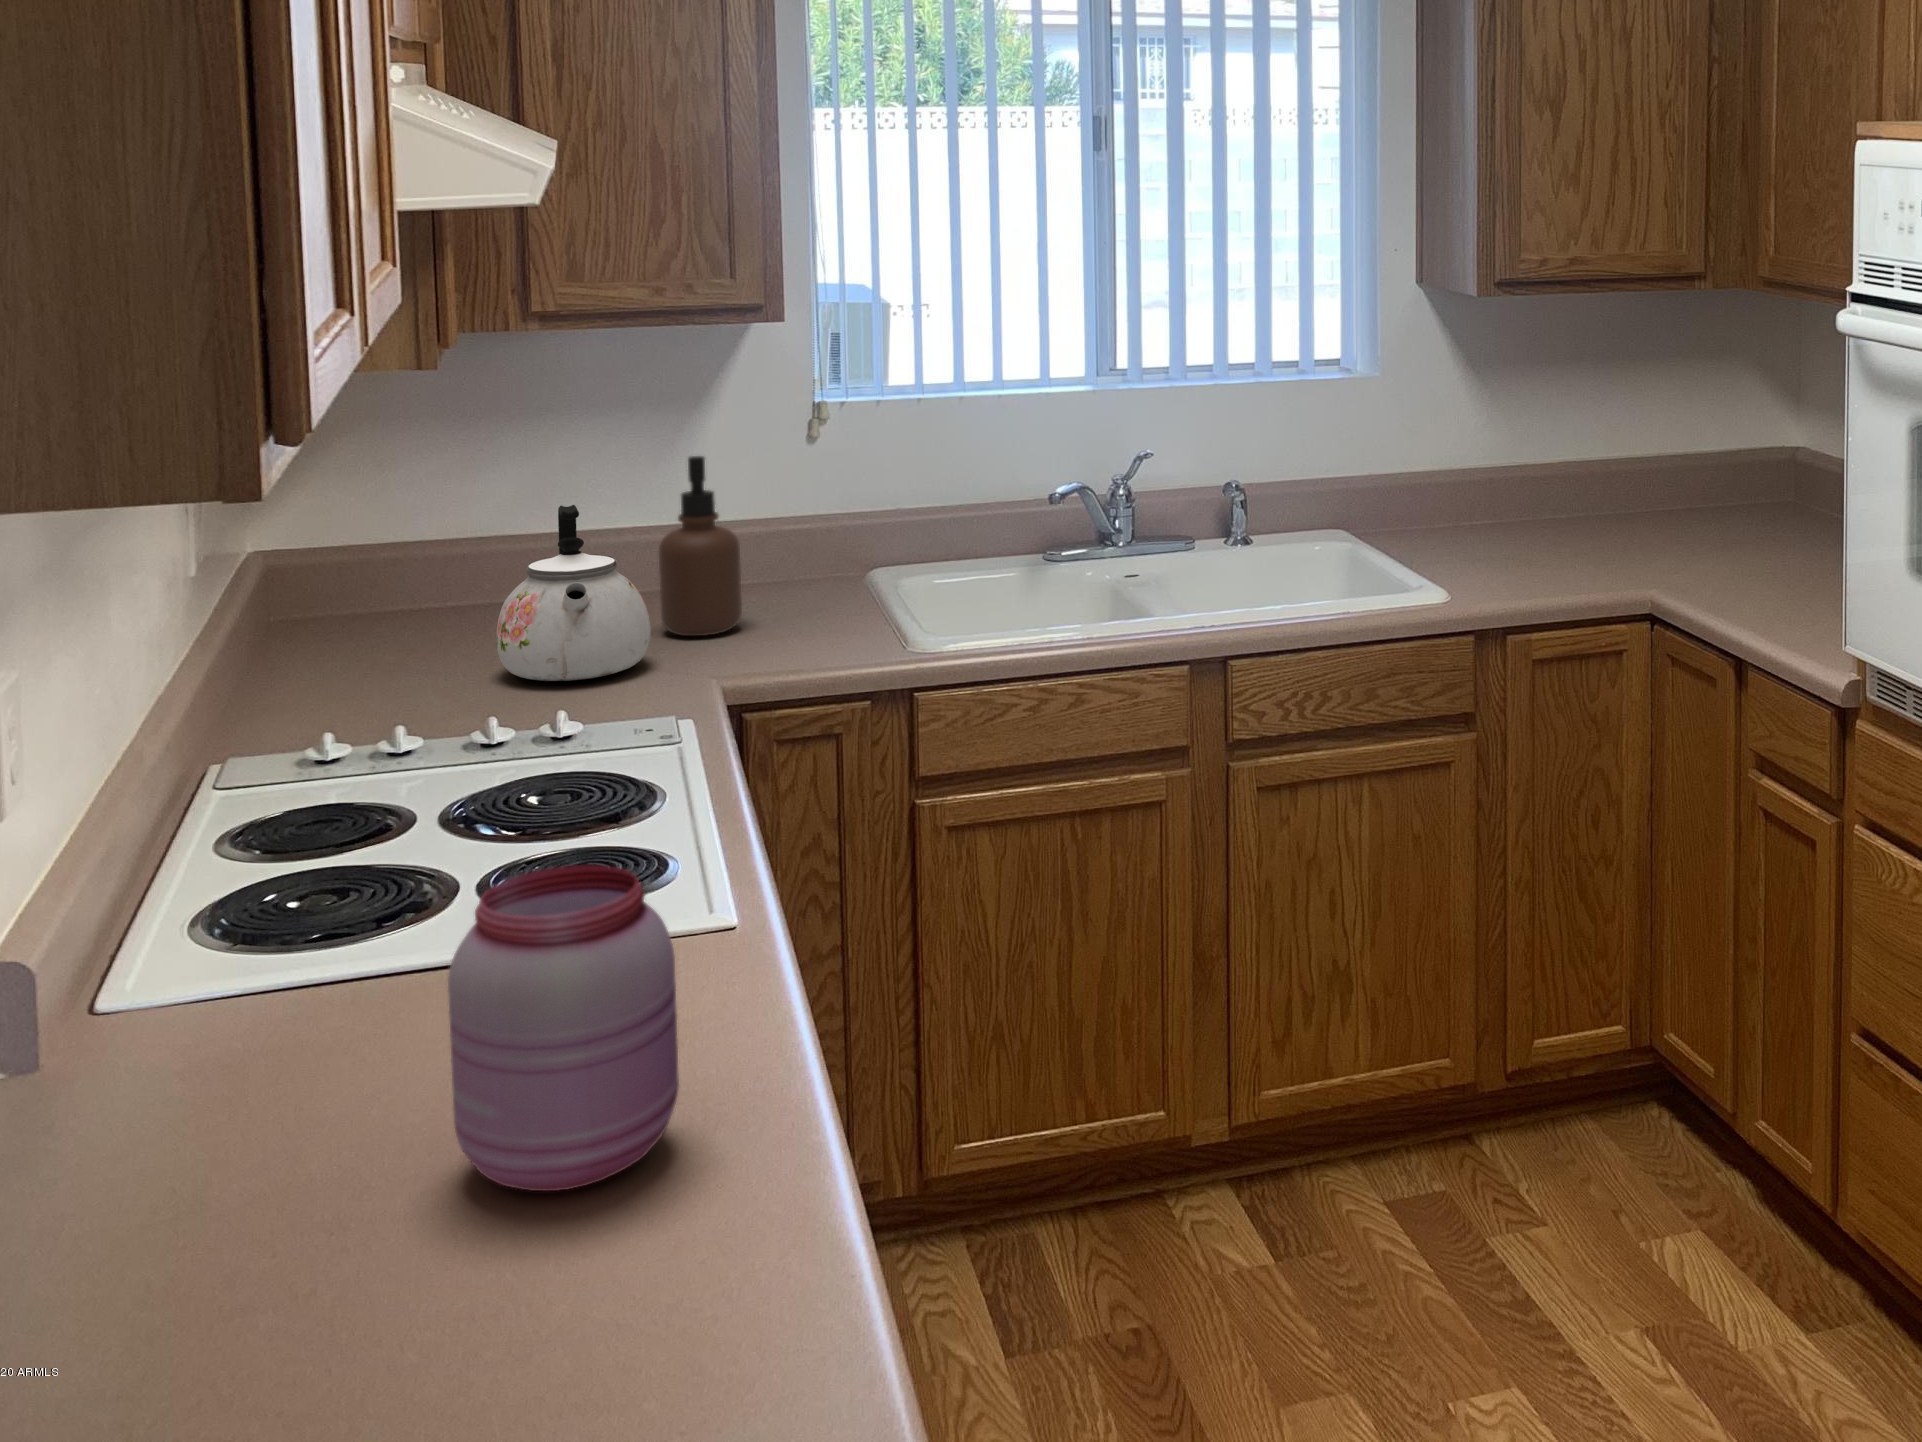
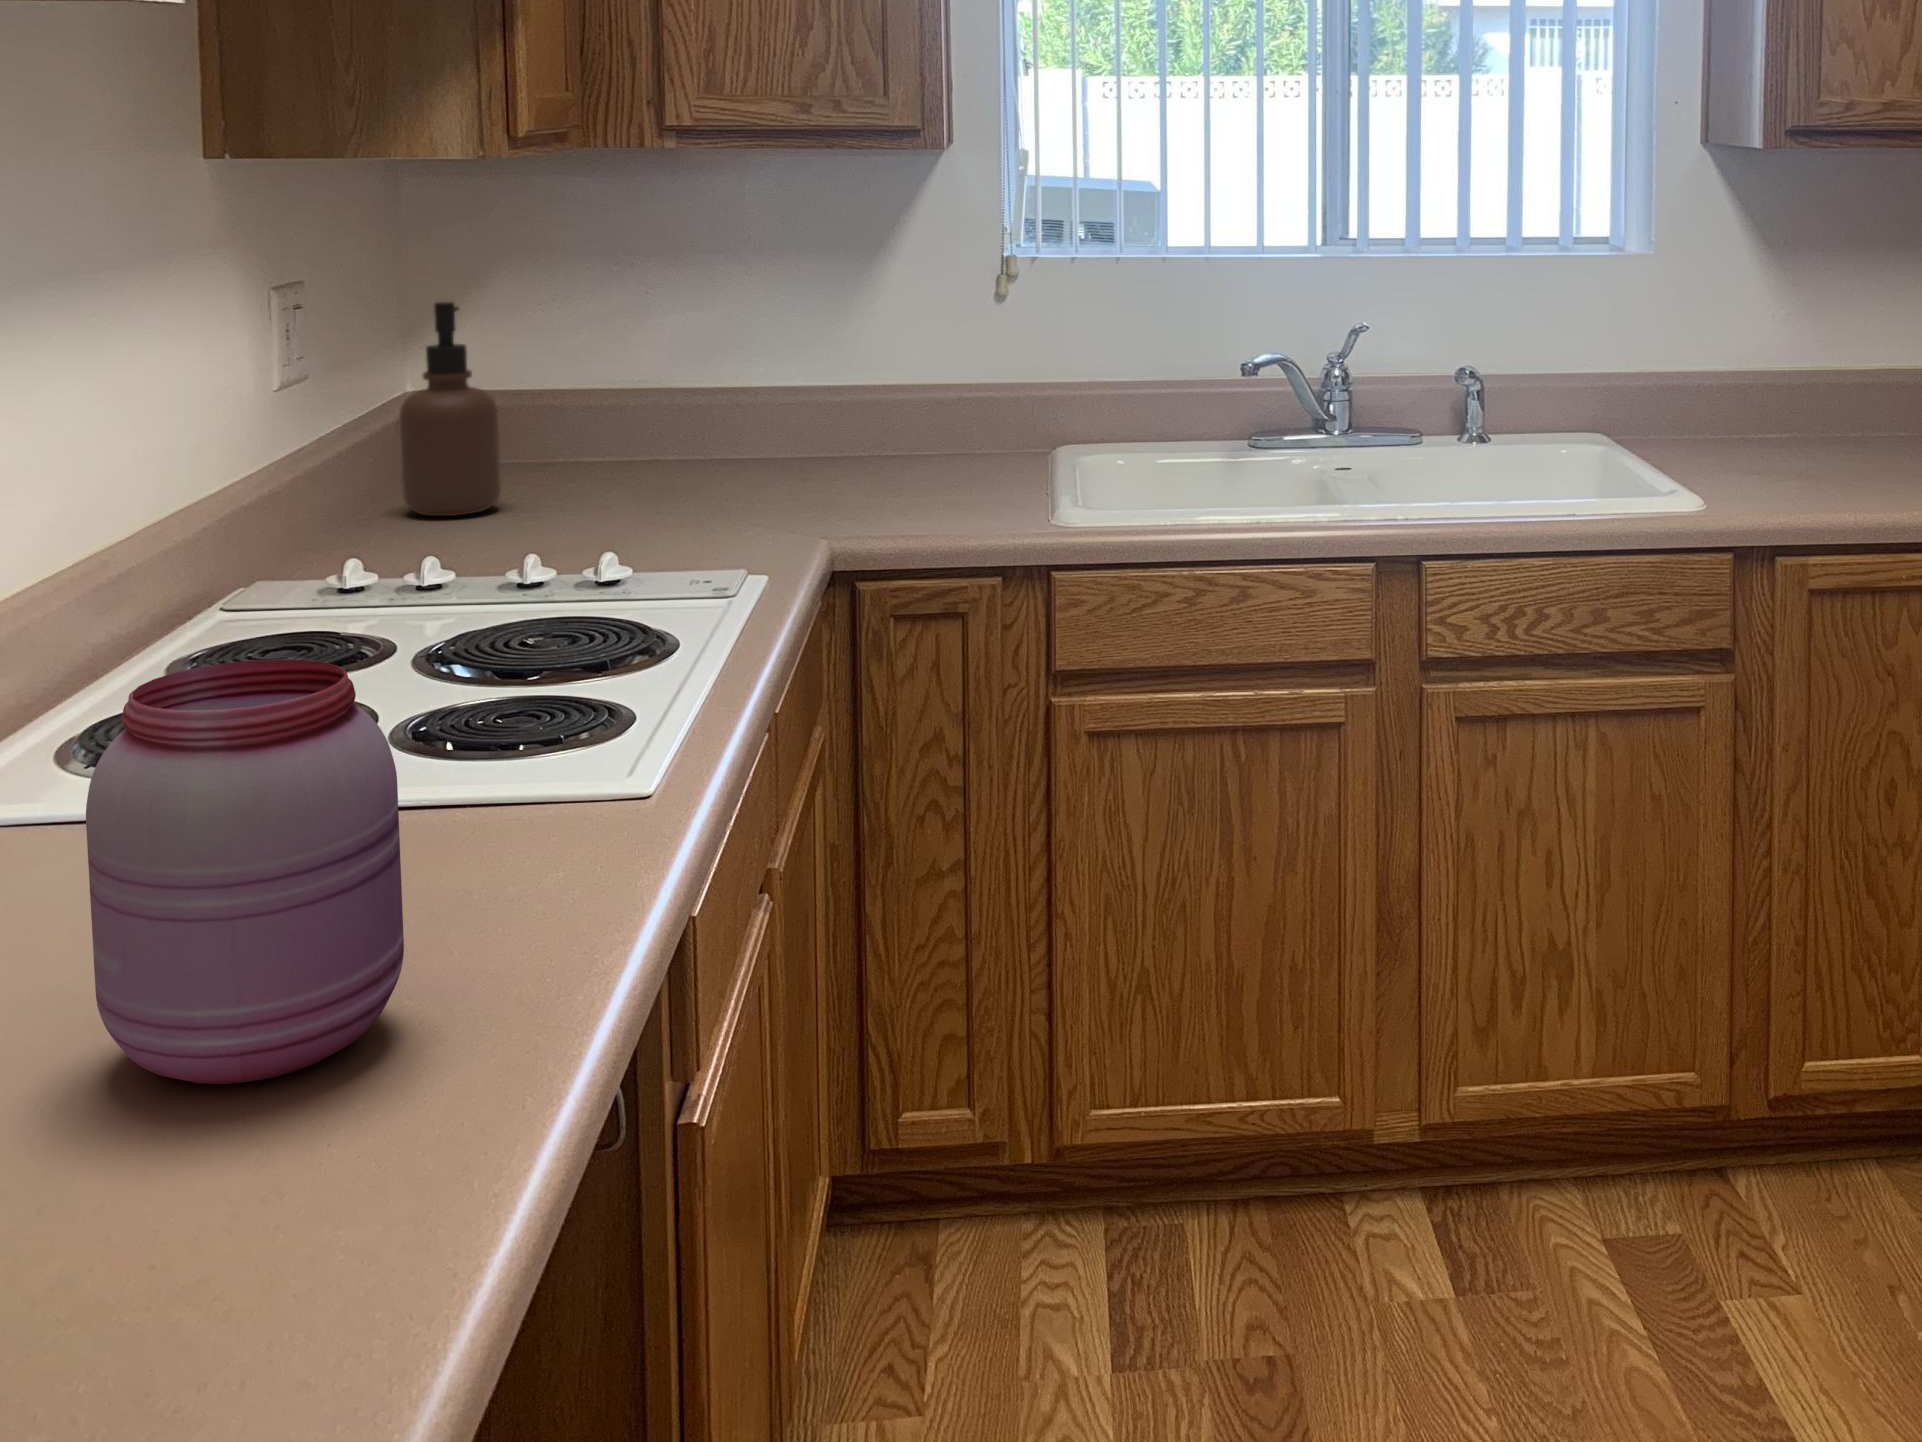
soap dispenser: present [659,456,742,636] -> present [400,302,501,516]
kettle: present [496,505,651,681] -> none [590,337,758,531]

